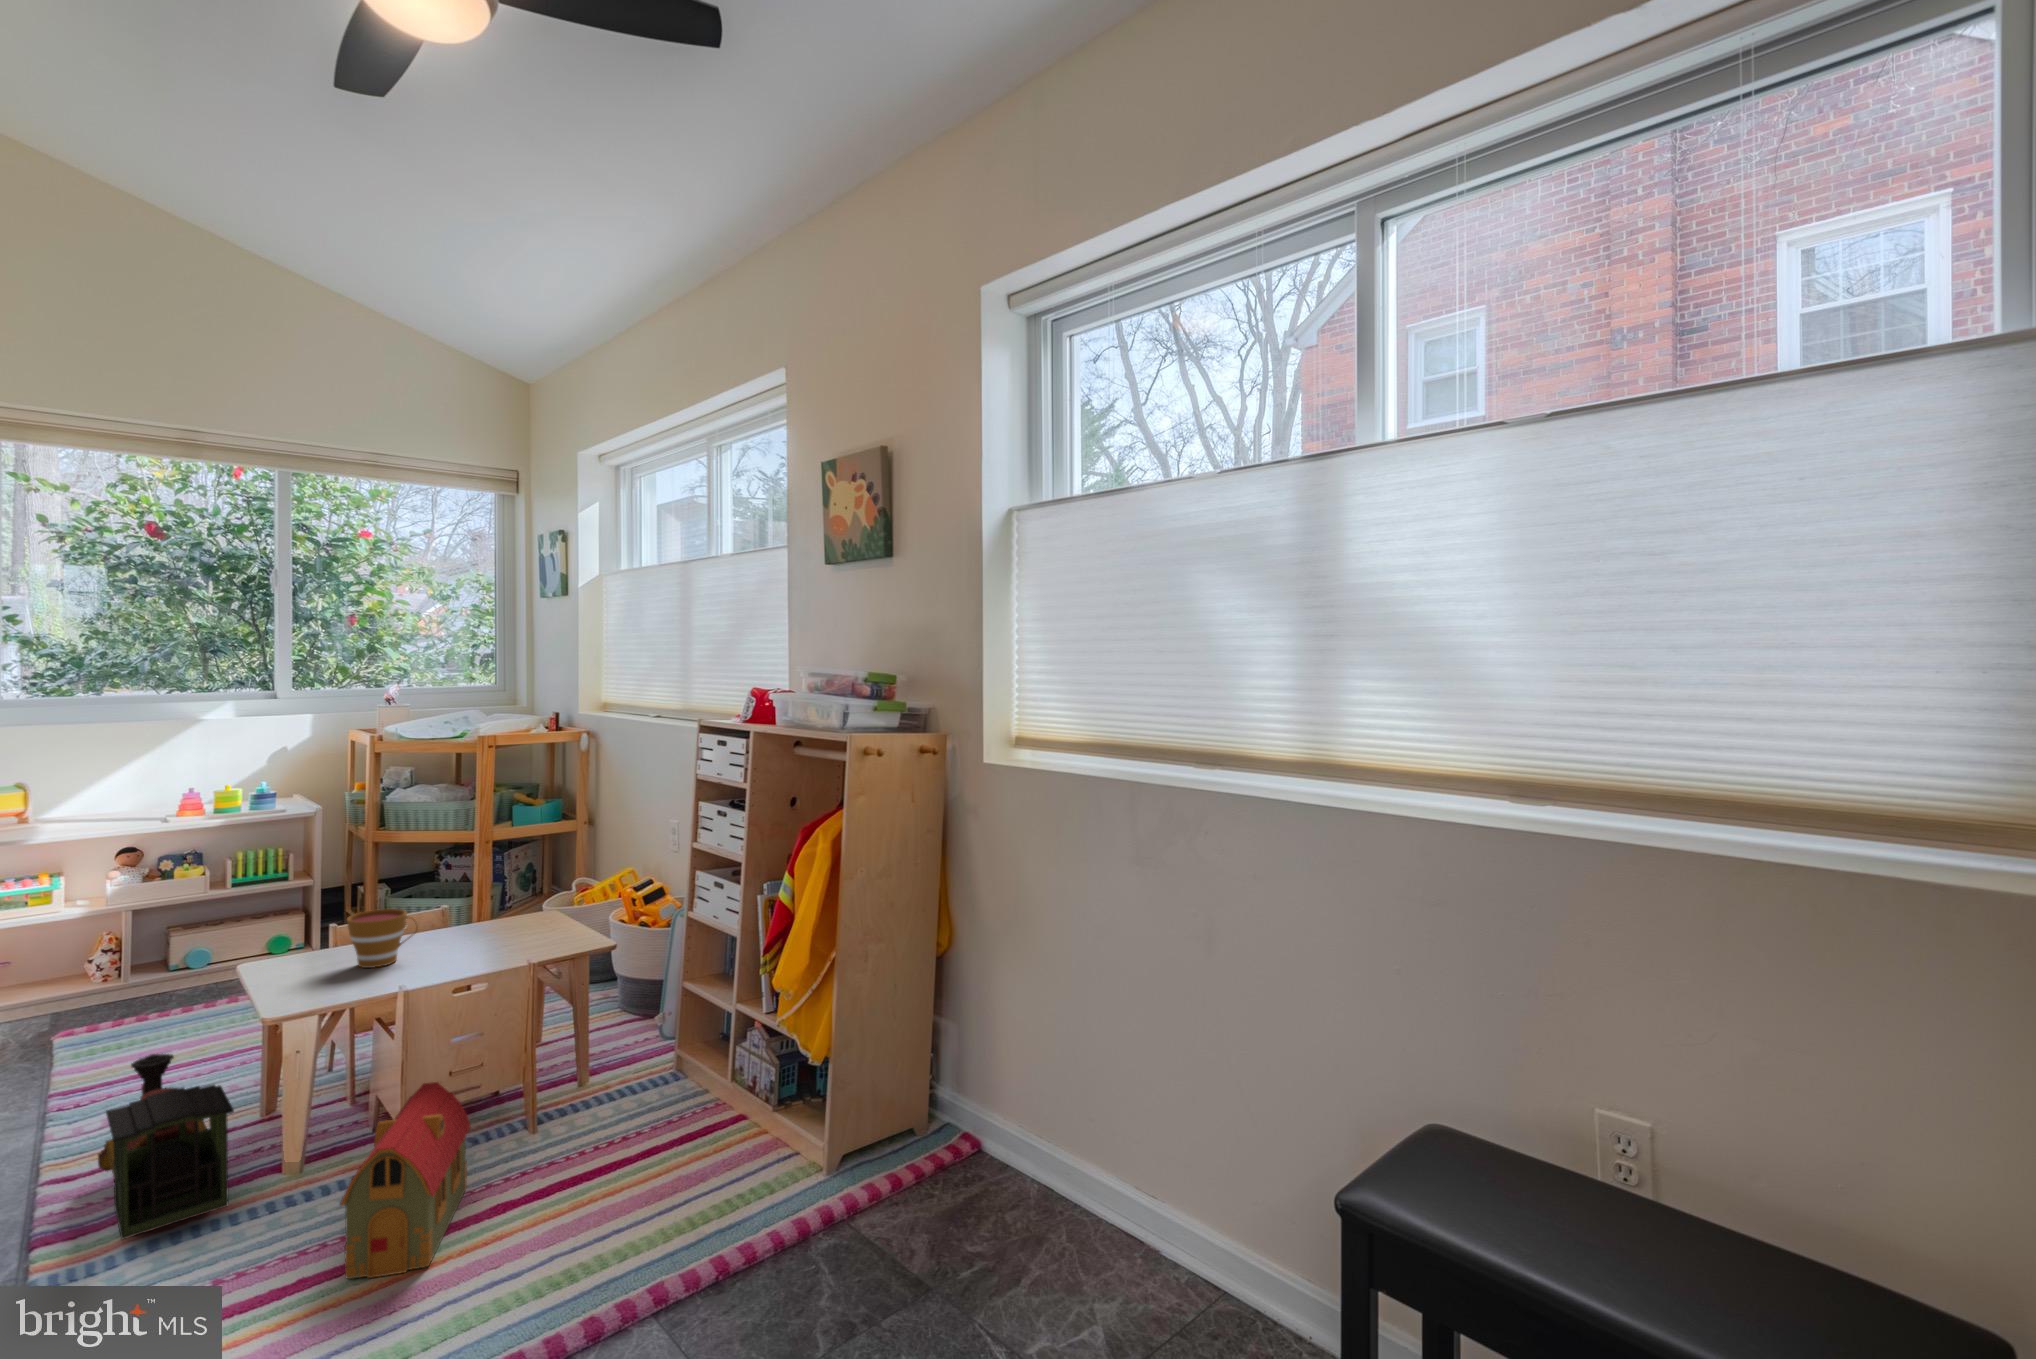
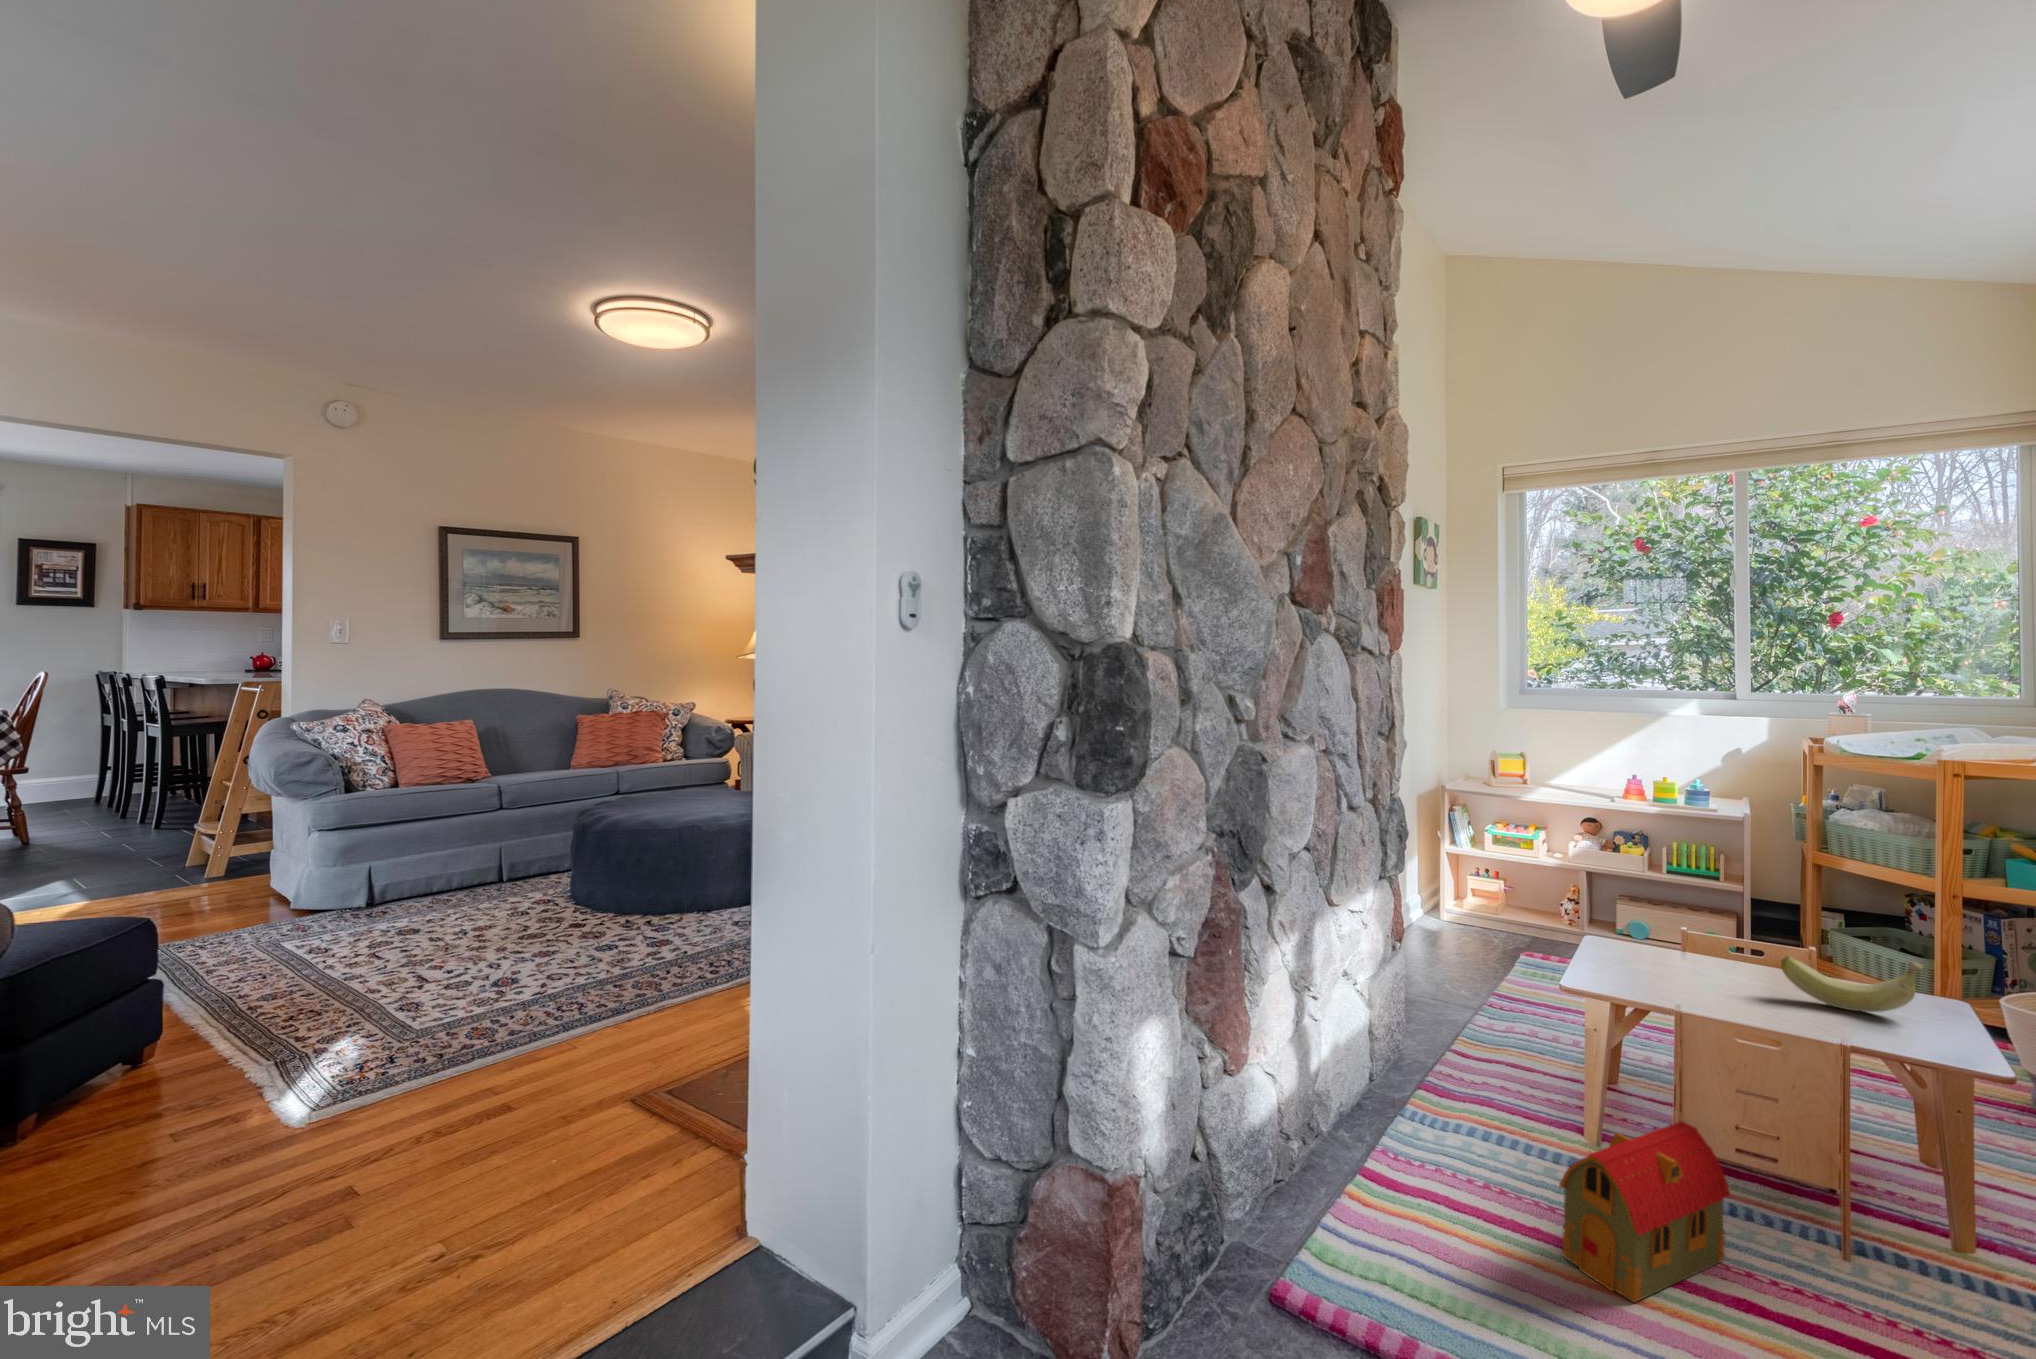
banana: none [454,883,549,939] -> present [1781,956,1923,1012]
cup: present [347,909,418,968] -> none [1655,927,1730,988]
toy train: present [98,1054,234,1239] -> none [1445,987,1546,1135]

